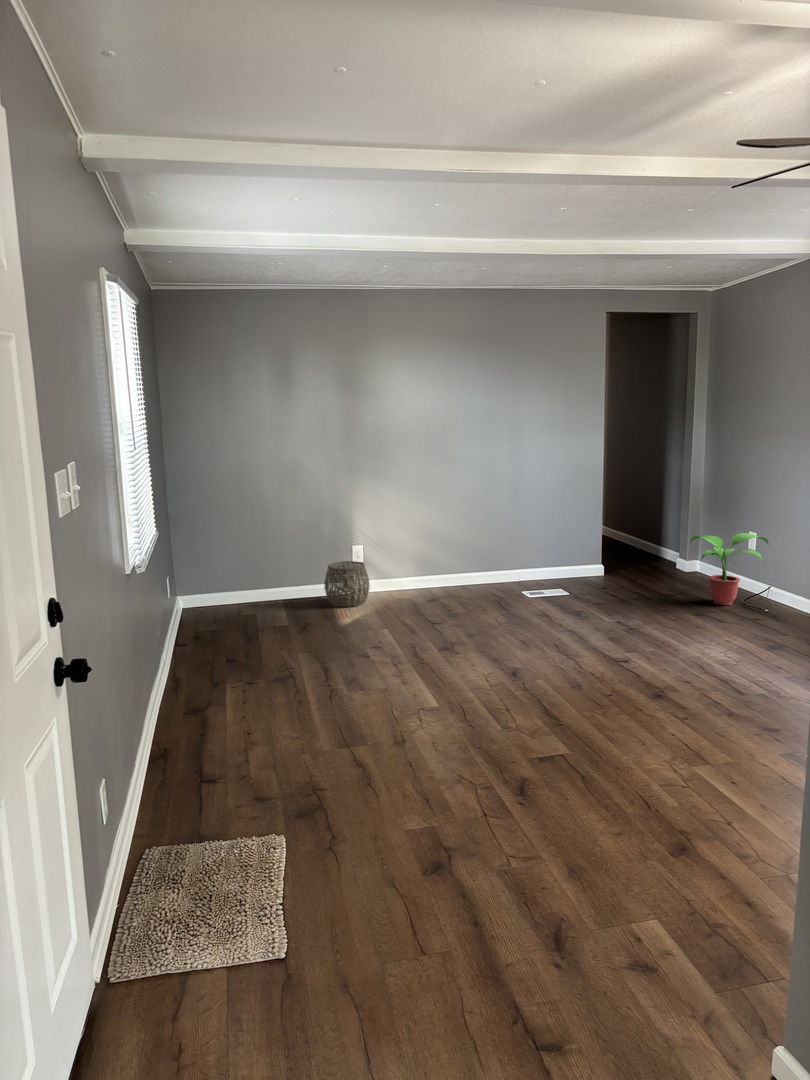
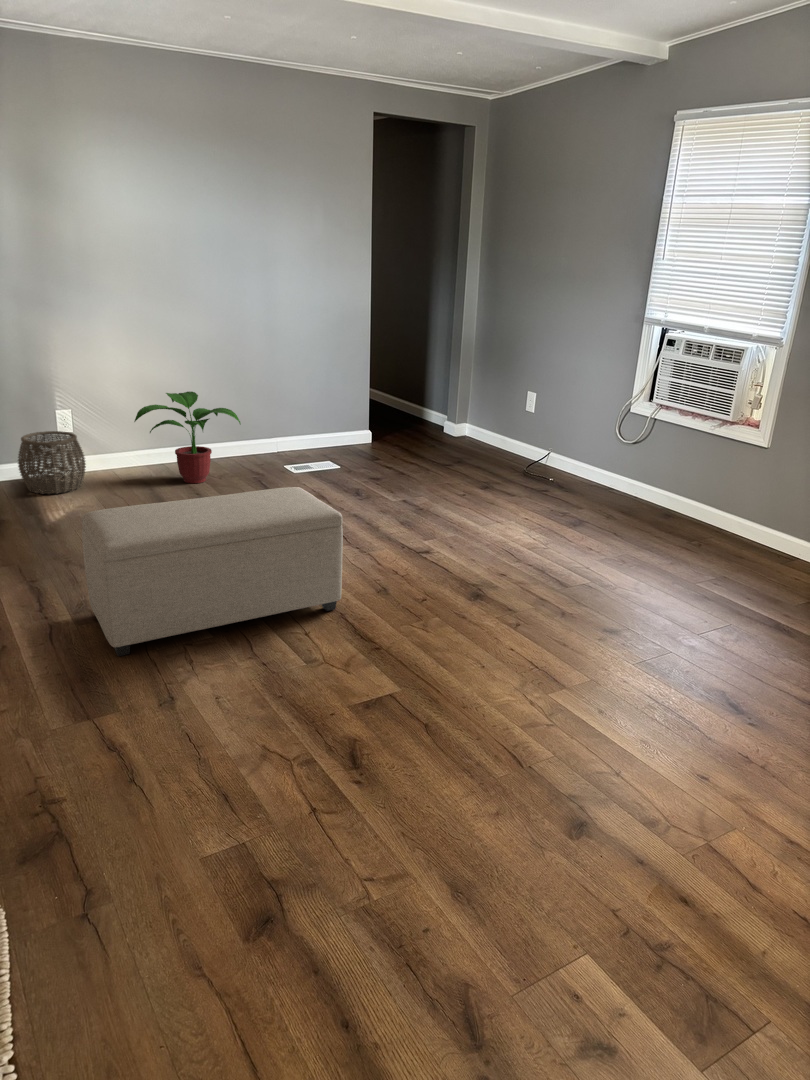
potted plant: present [690,533,769,605] -> present [134,392,241,483]
ottoman: none [359,601,540,711] -> present [82,487,343,656]

